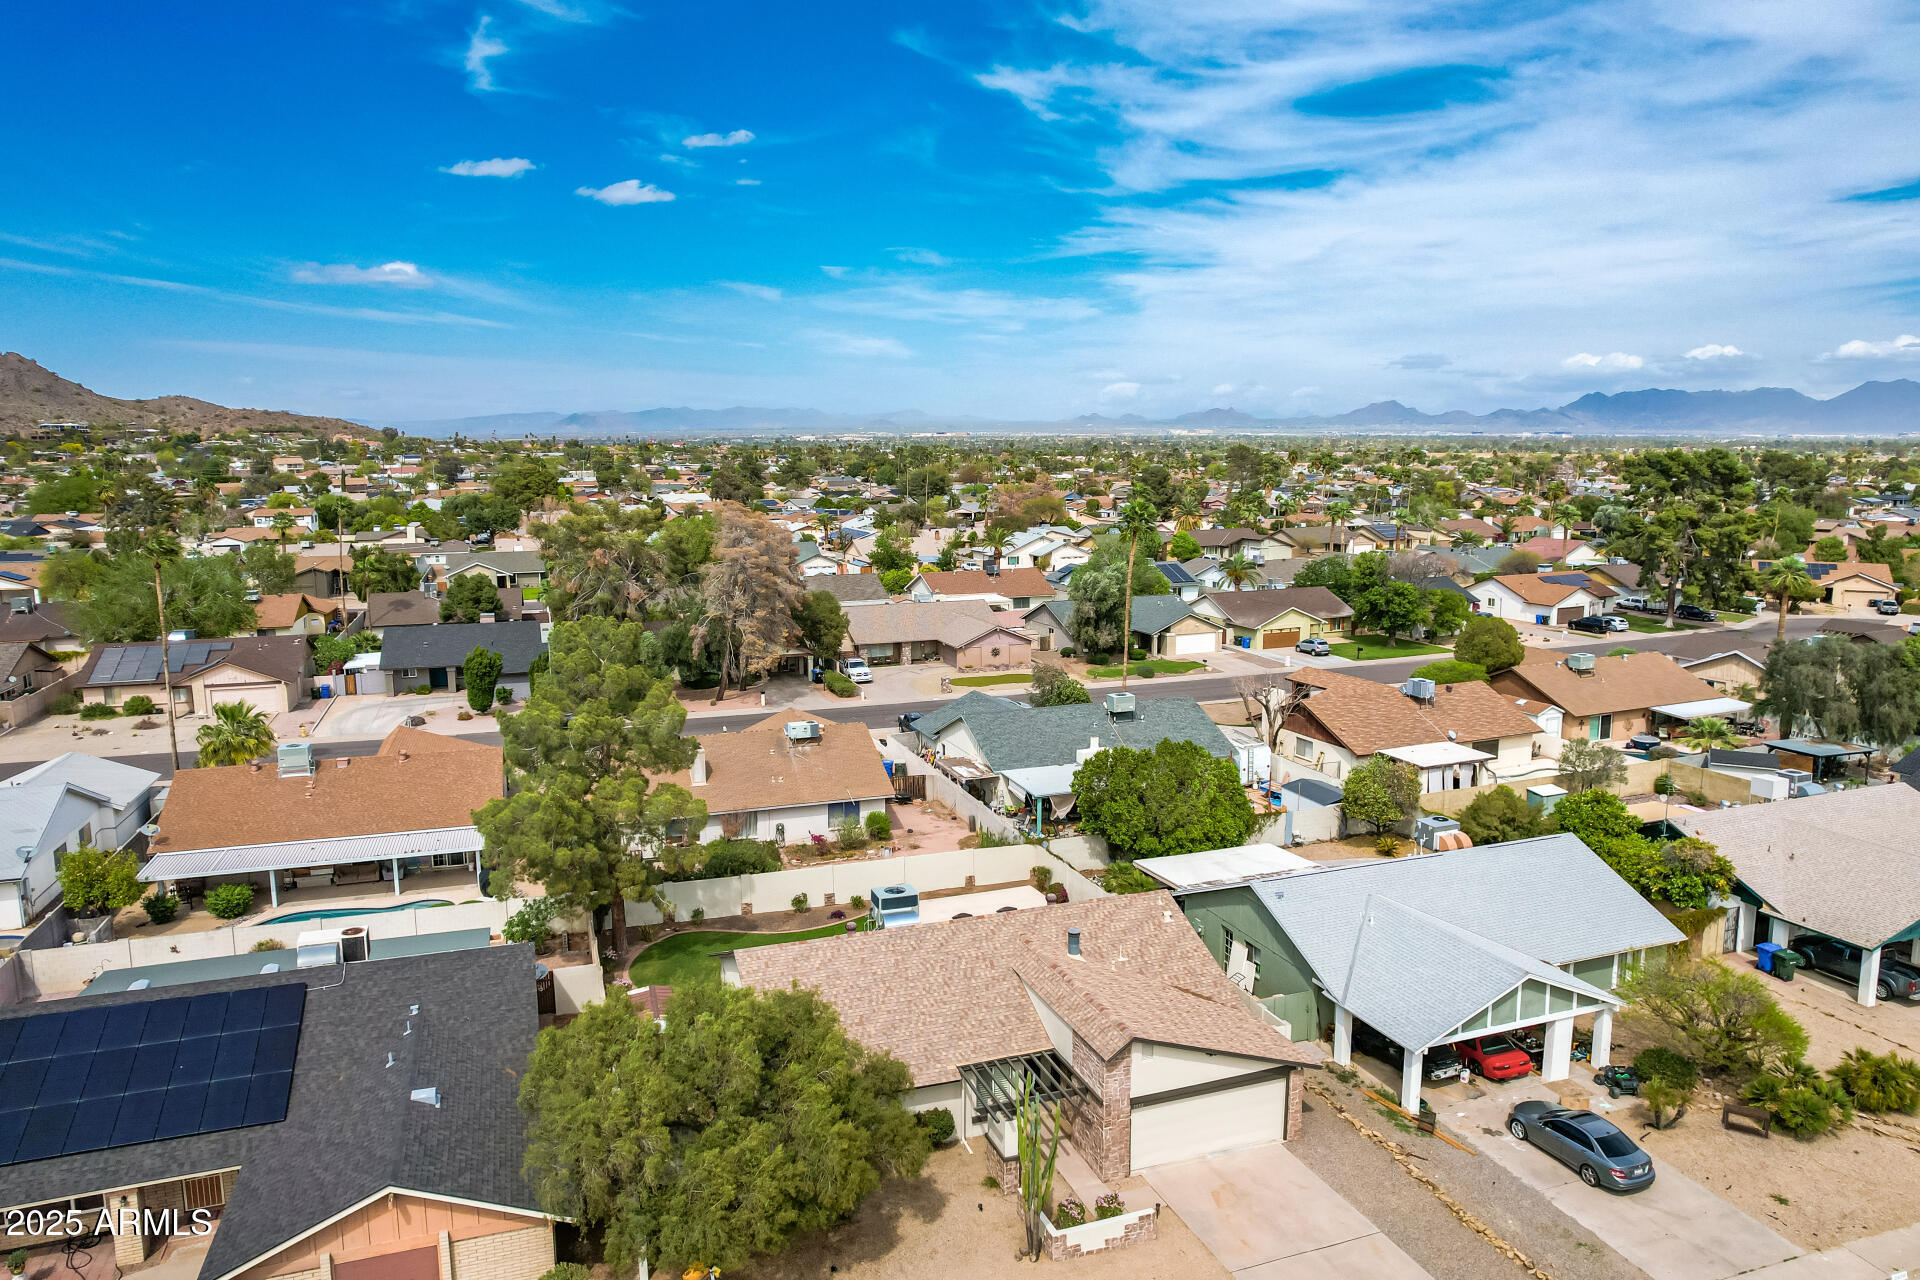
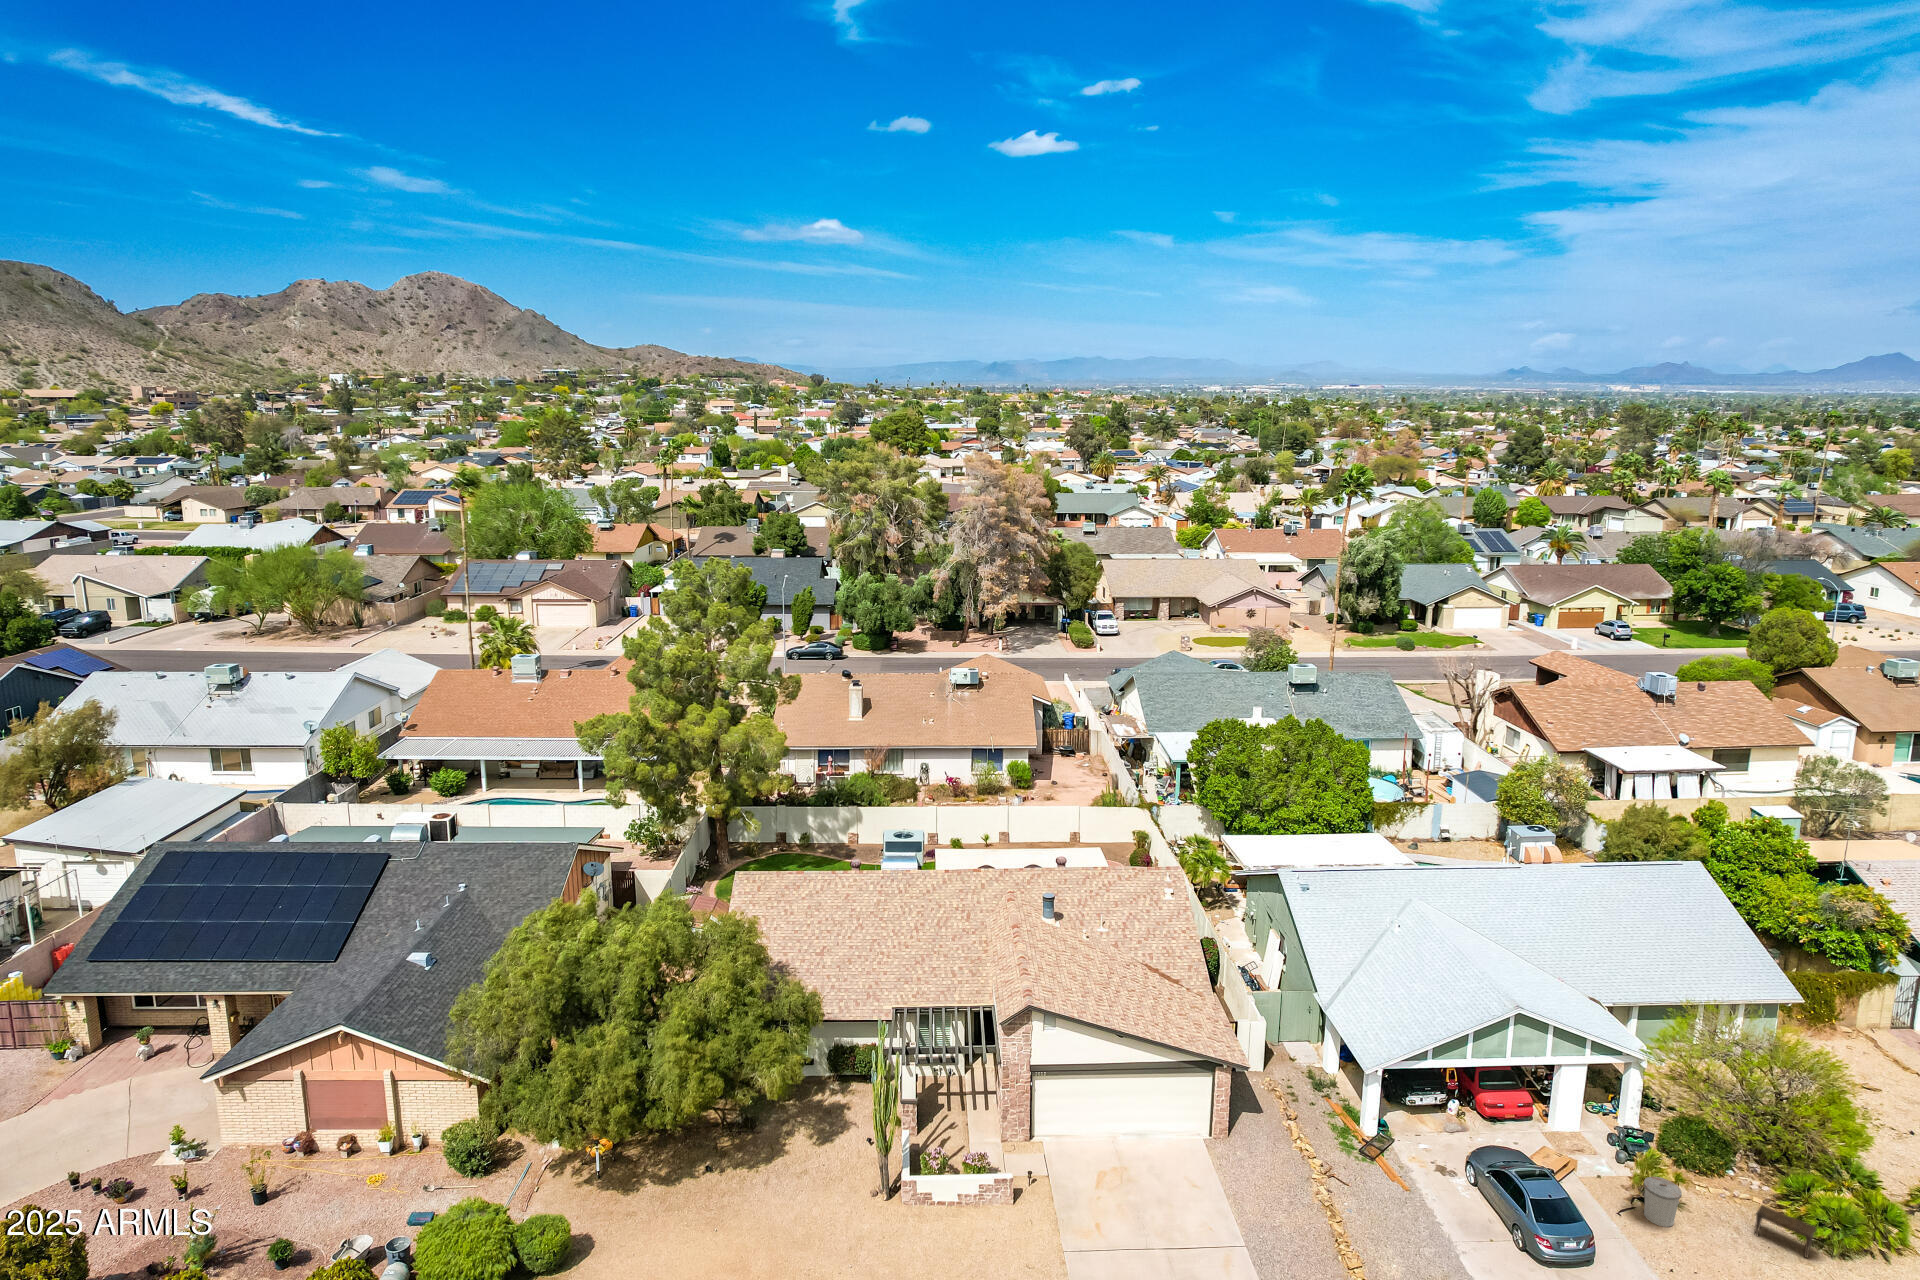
trash can: none [1645,1096,1677,1137] -> present [1644,1177,1682,1227]

